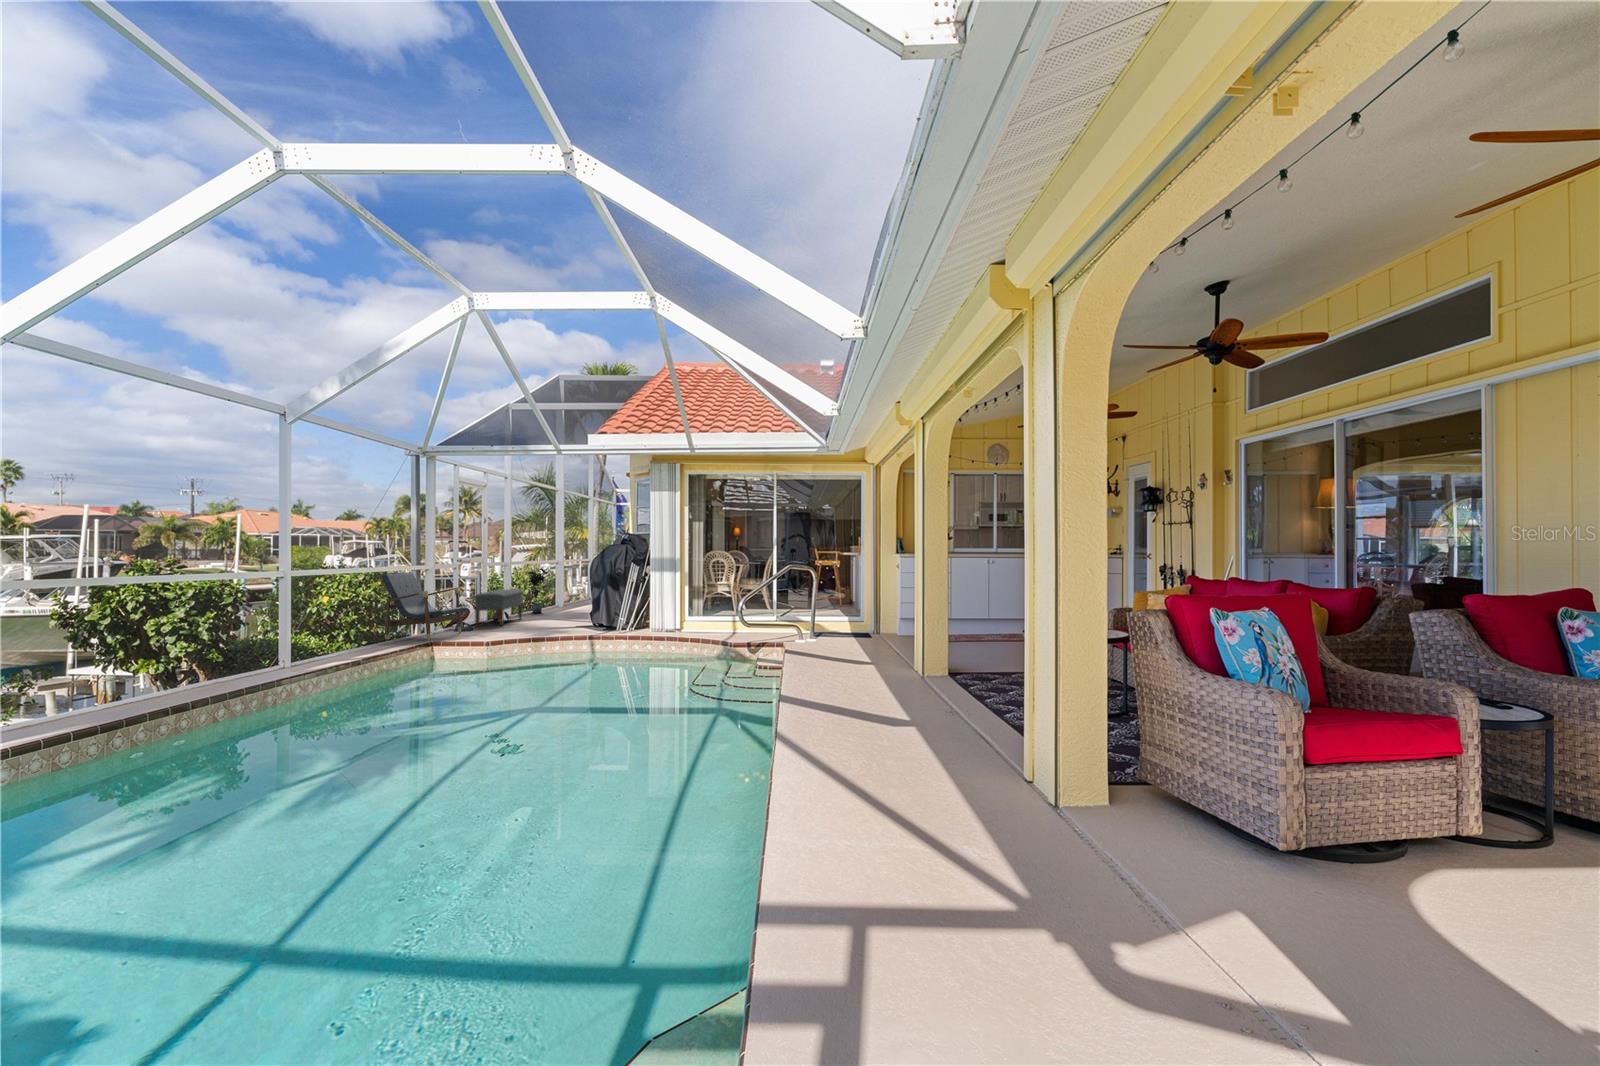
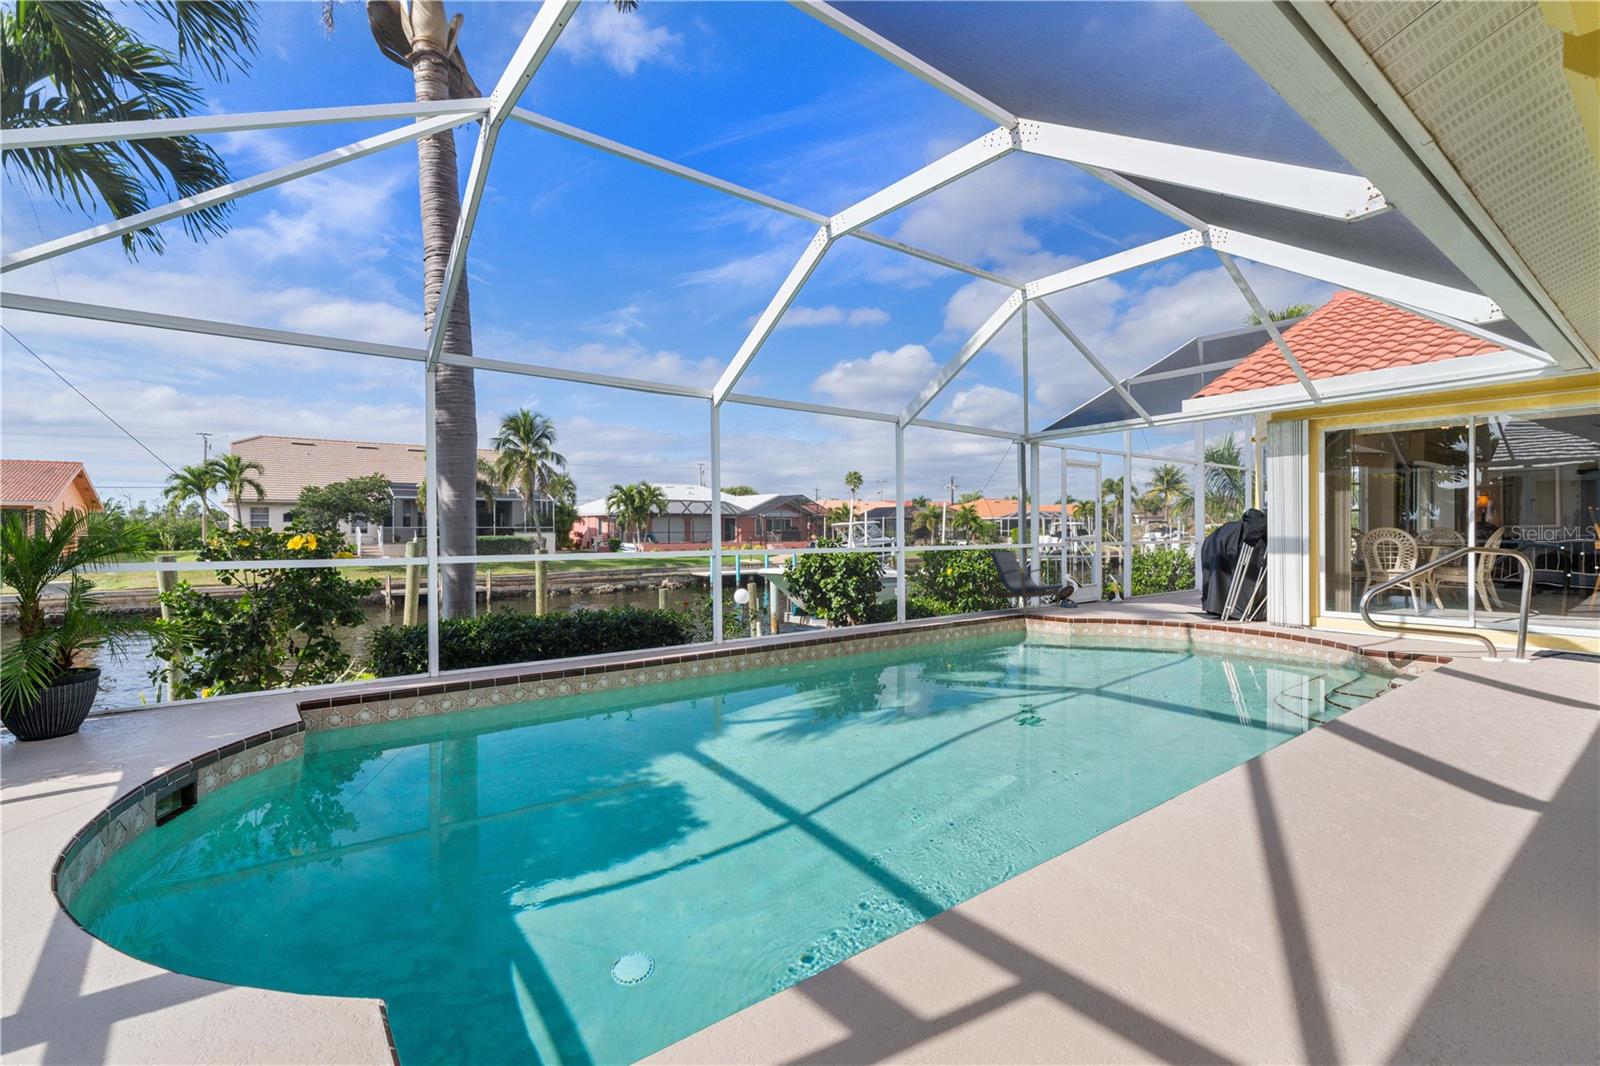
potted plant: present [528,567,547,613] -> none [1145,547,1172,596]
bench: present [474,589,523,626] -> none [1079,569,1137,606]

